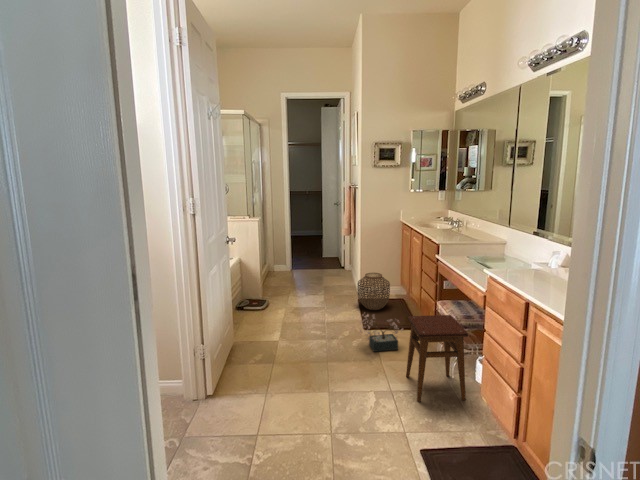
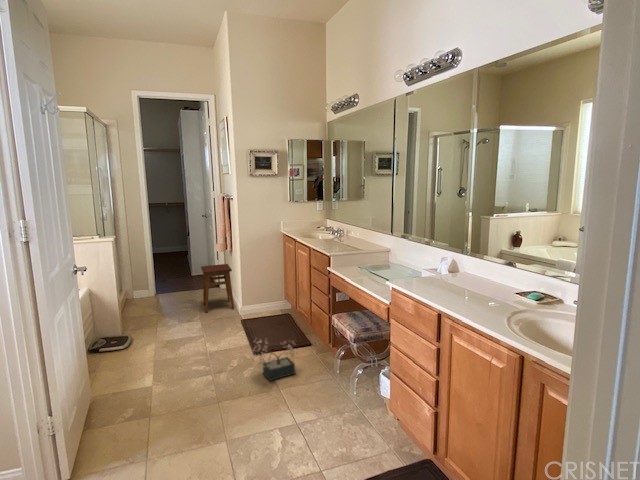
woven basket: present [357,273,390,310] -> none [240,290,276,331]
stool: present [406,315,468,402] -> present [201,264,234,312]

